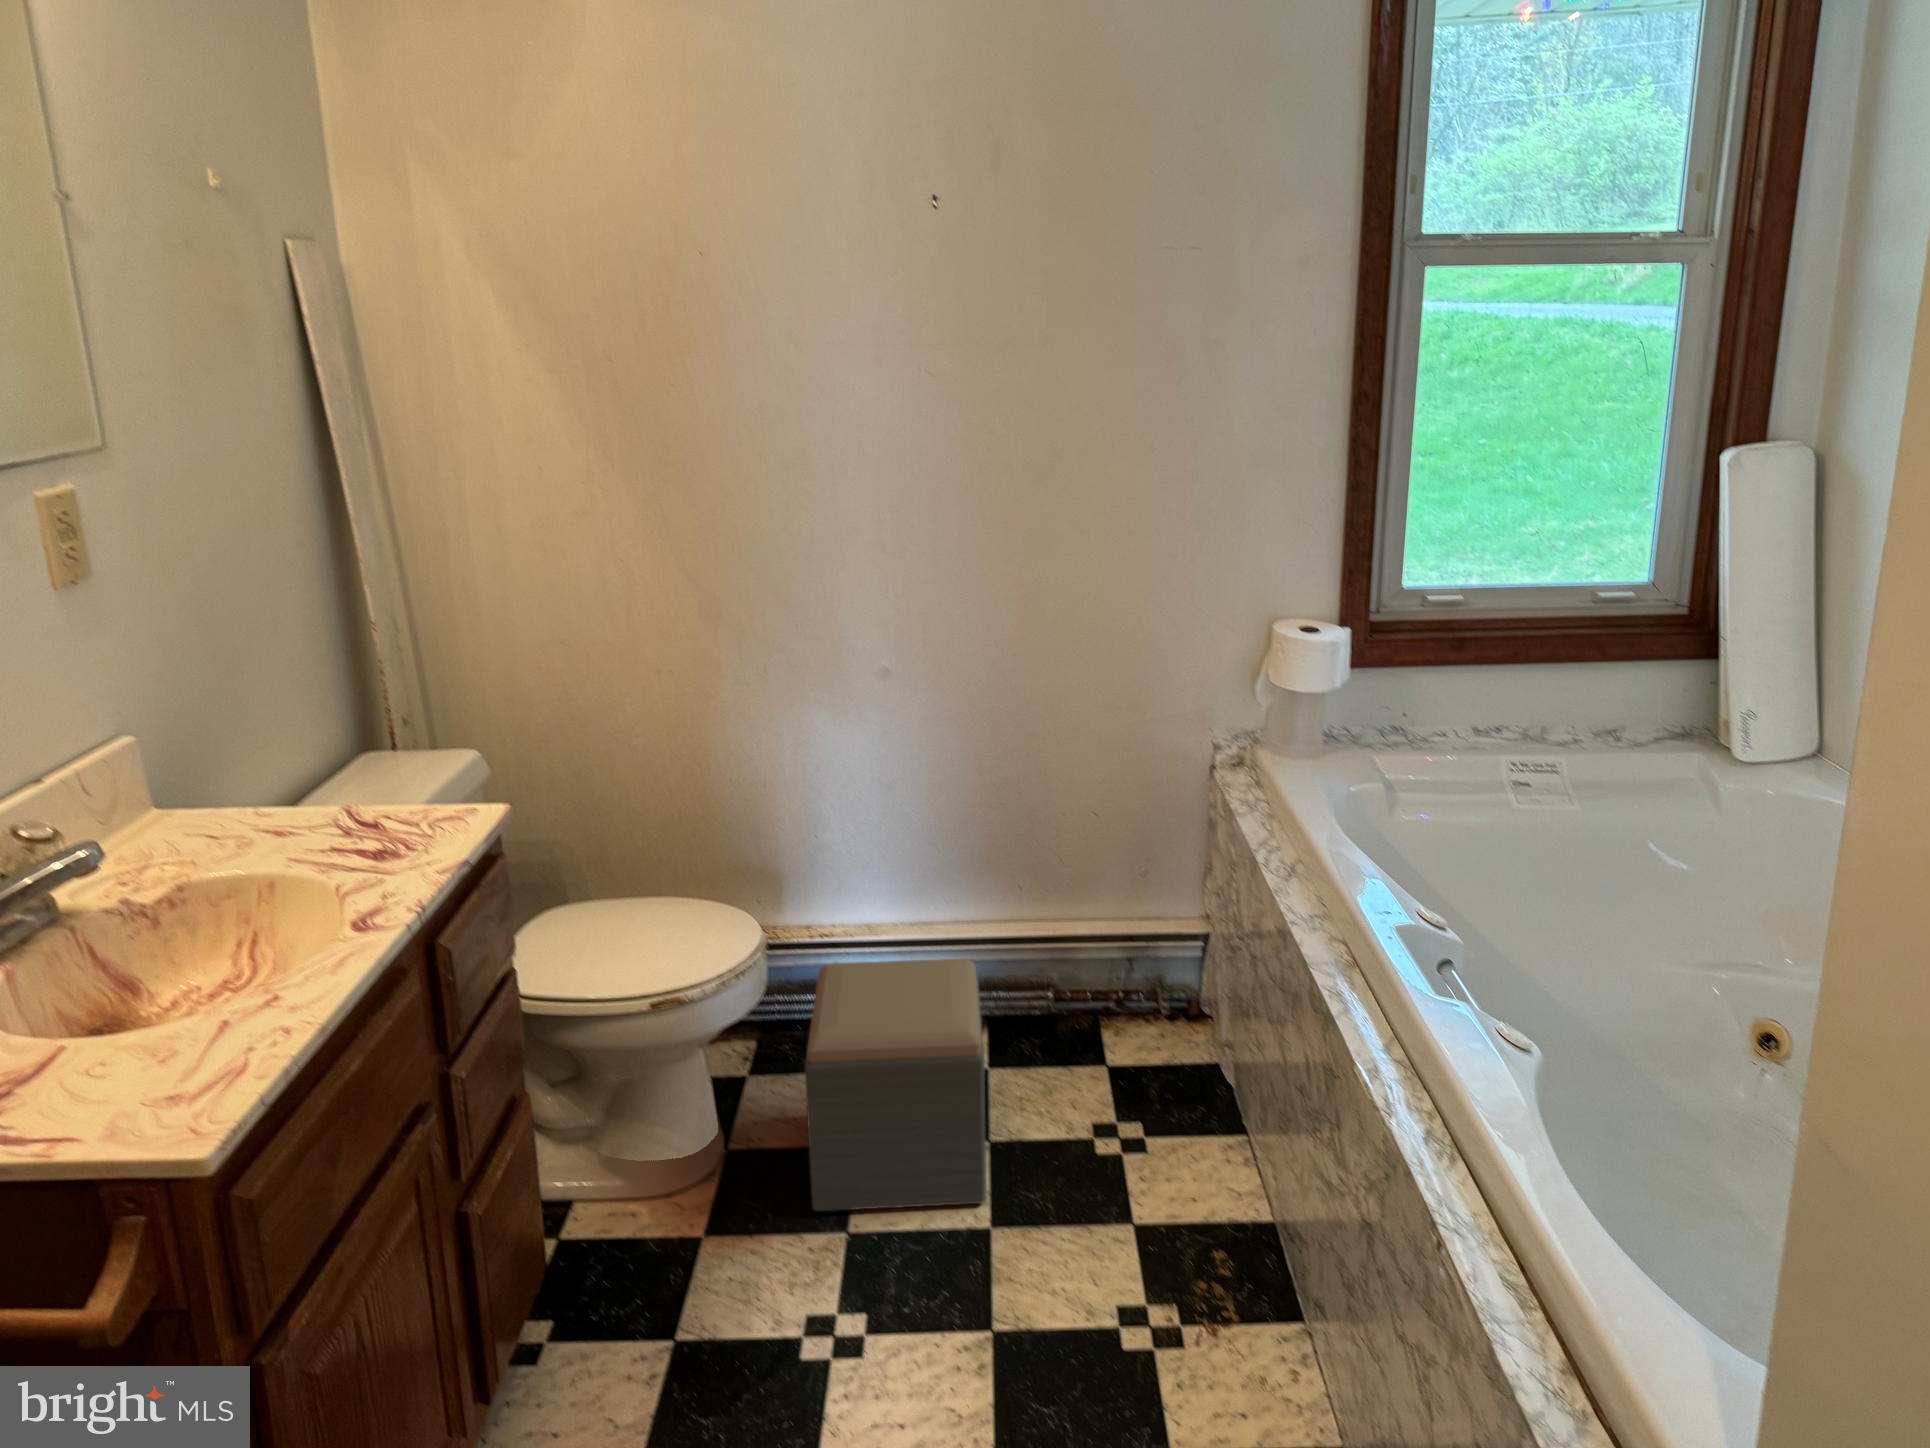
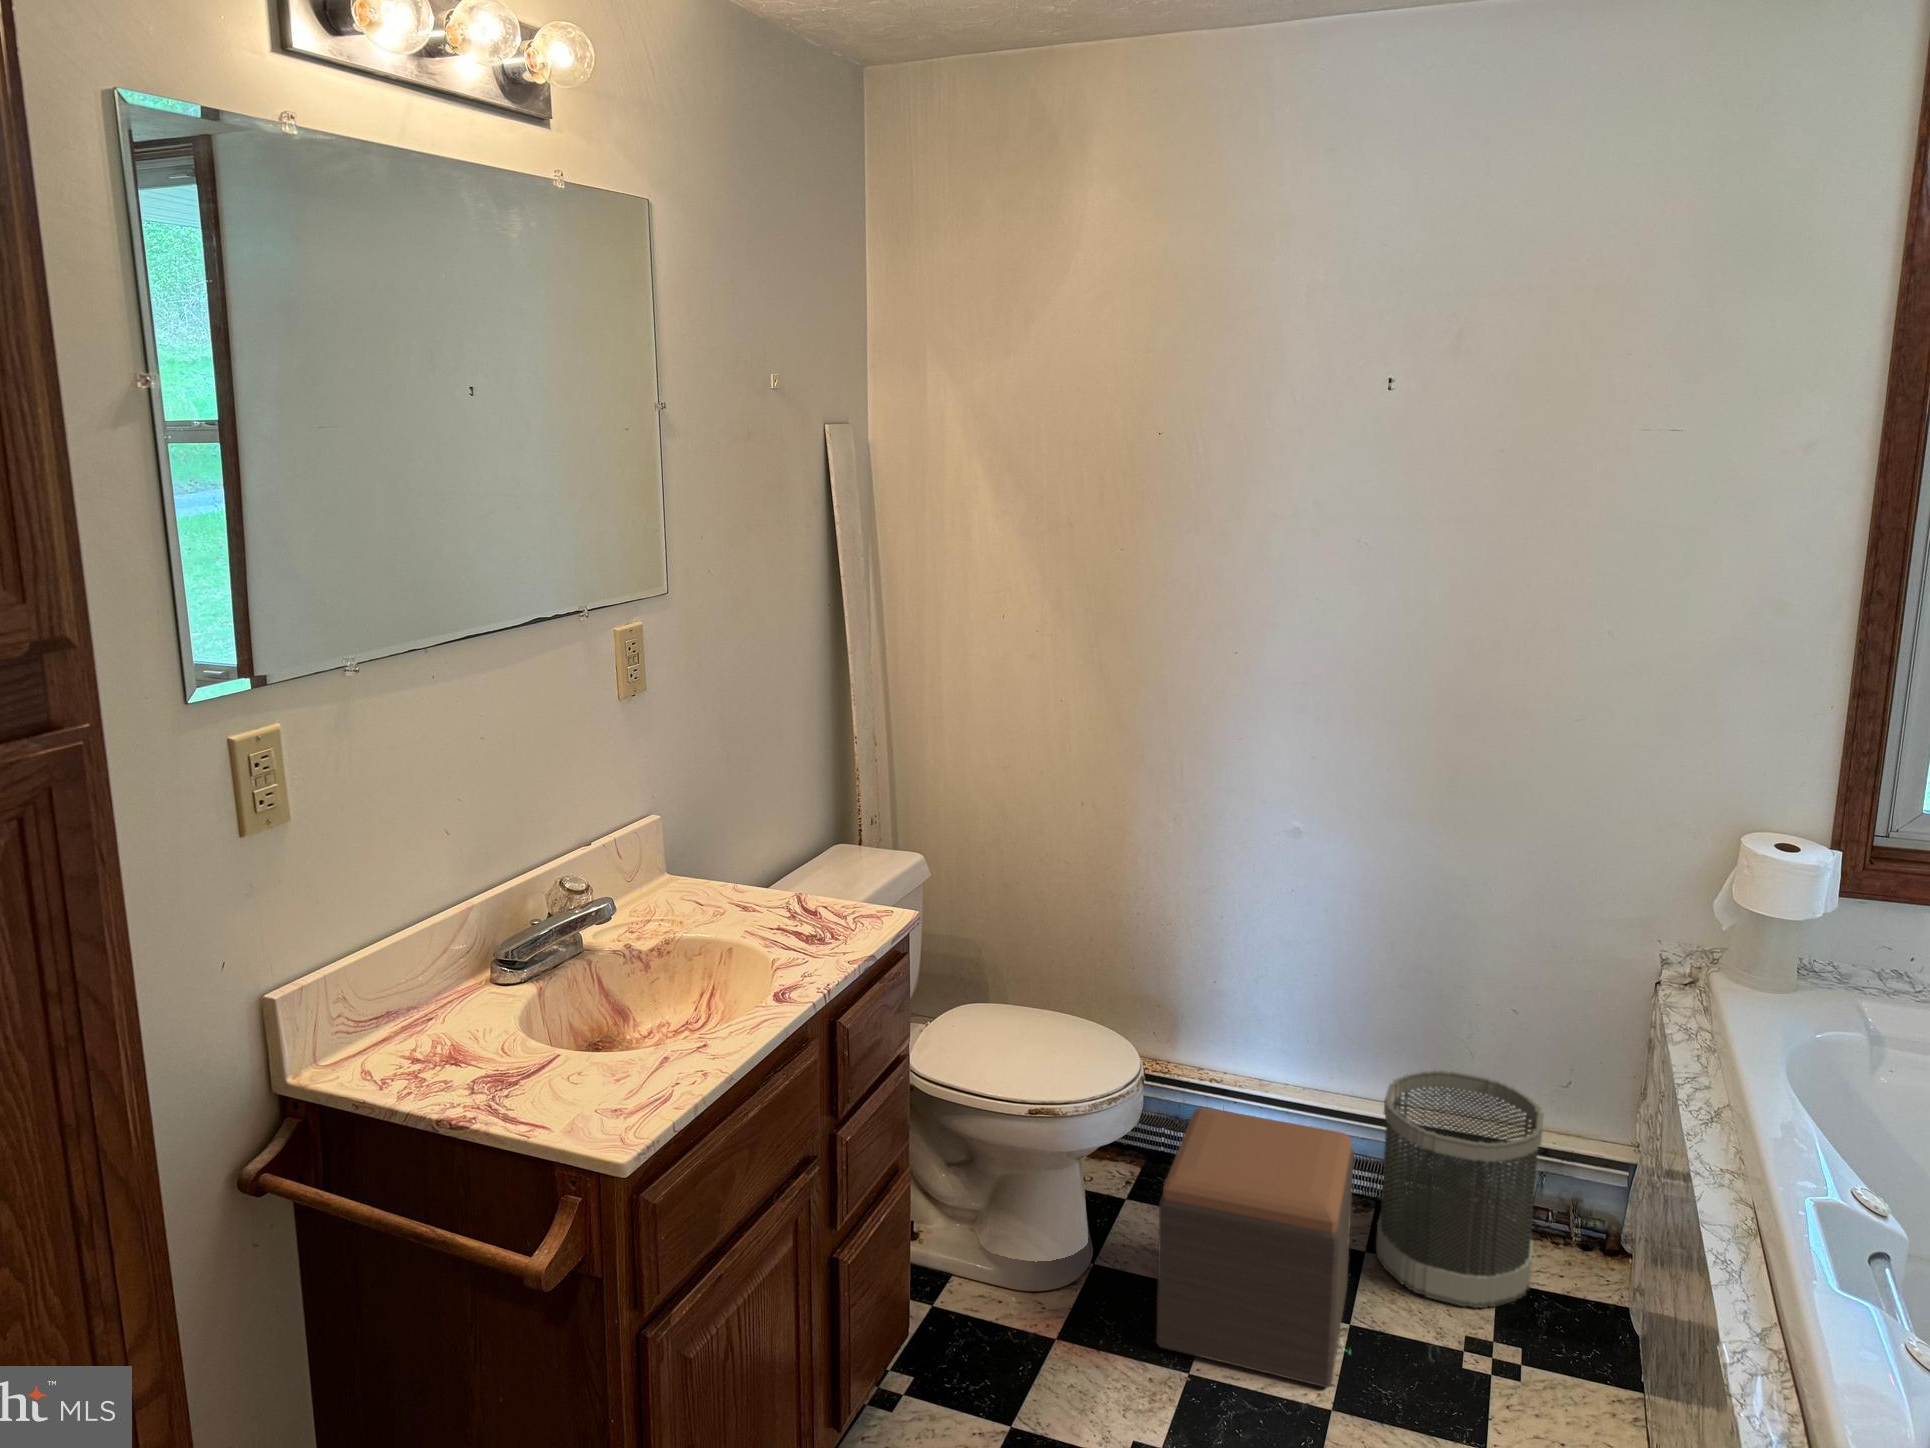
wastebasket: none [997,883,1137,1096] -> present [1376,1070,1544,1308]

